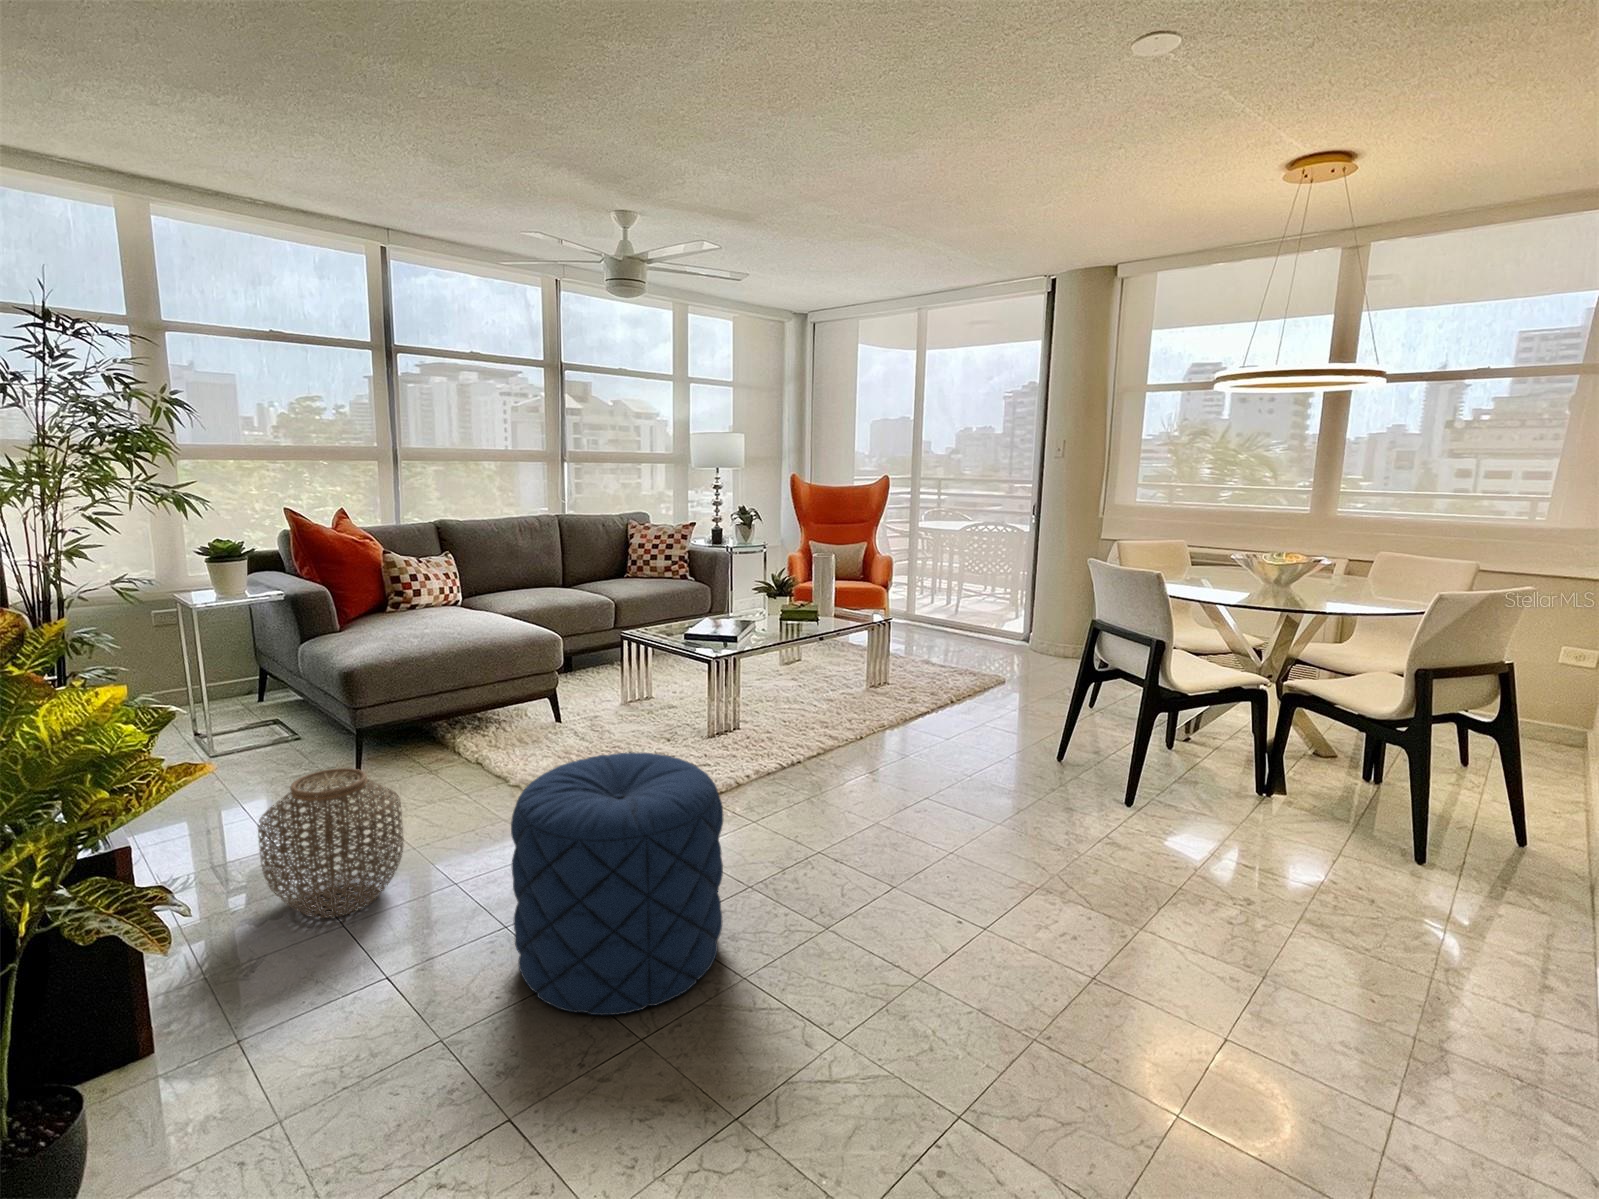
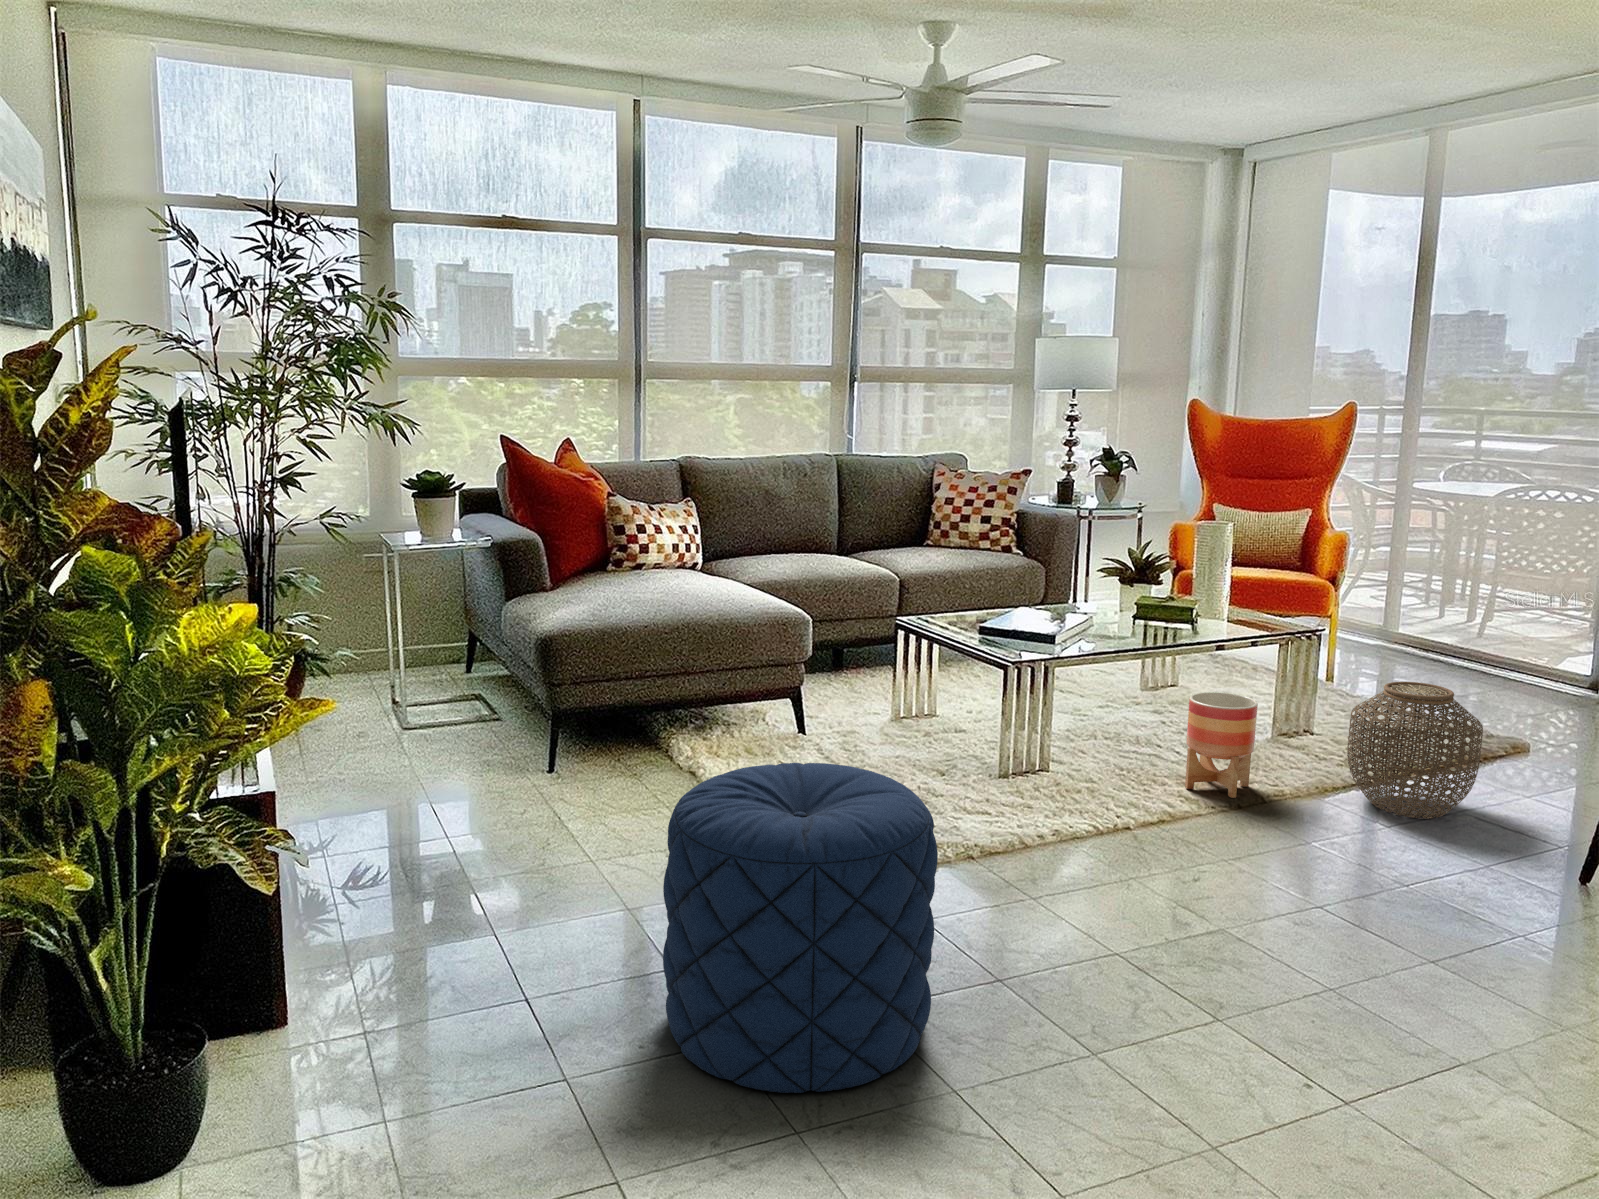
planter: none [826,665,869,733] -> present [1185,692,1258,798]
woven basket: present [258,768,403,918] -> present [1347,682,1483,819]

